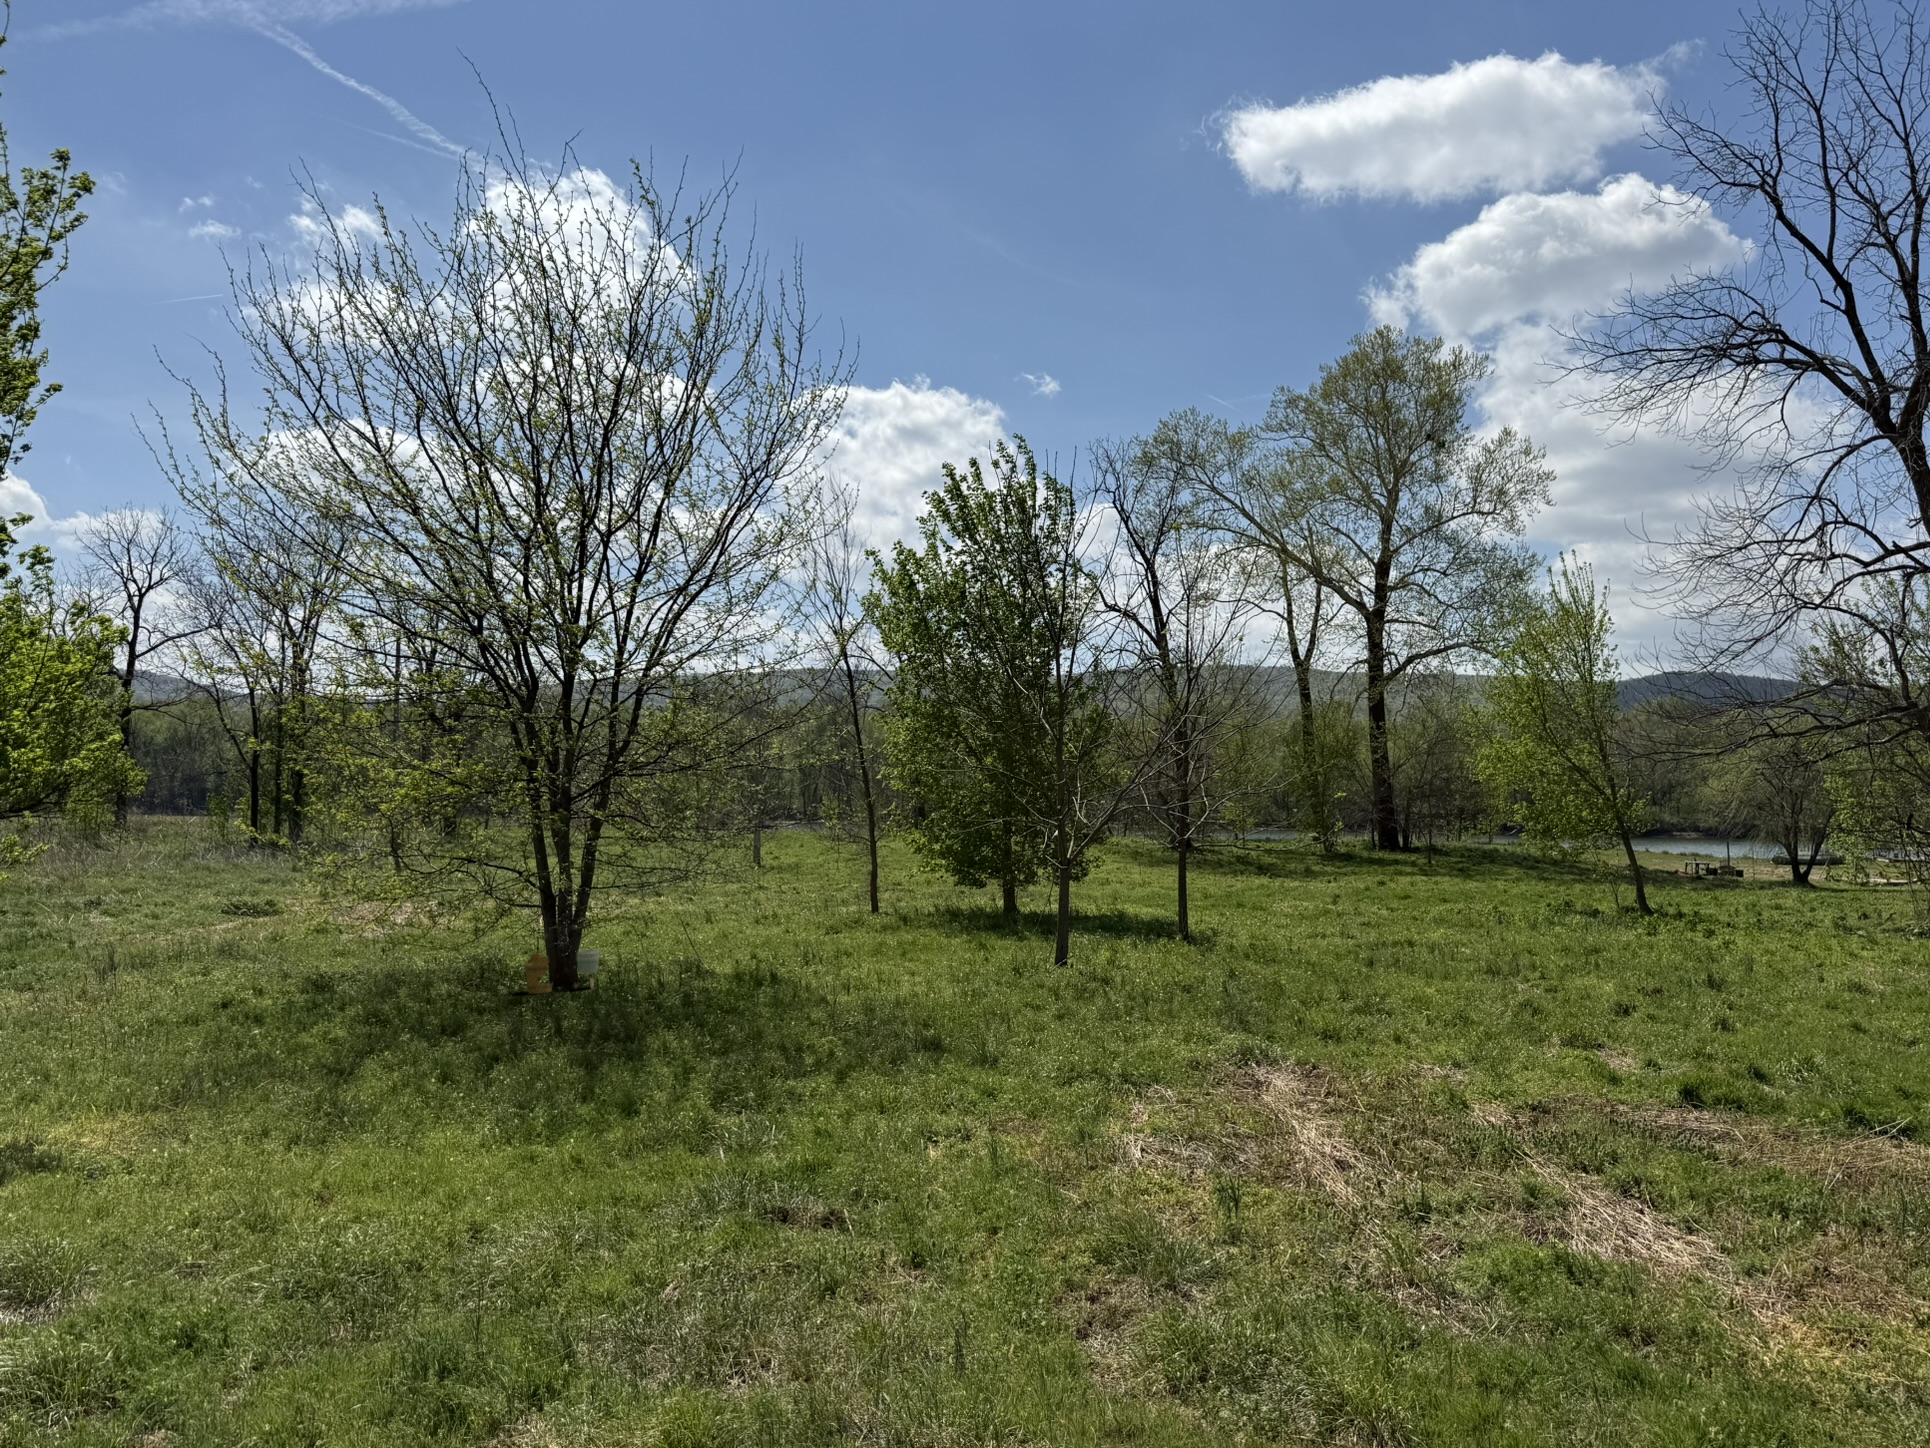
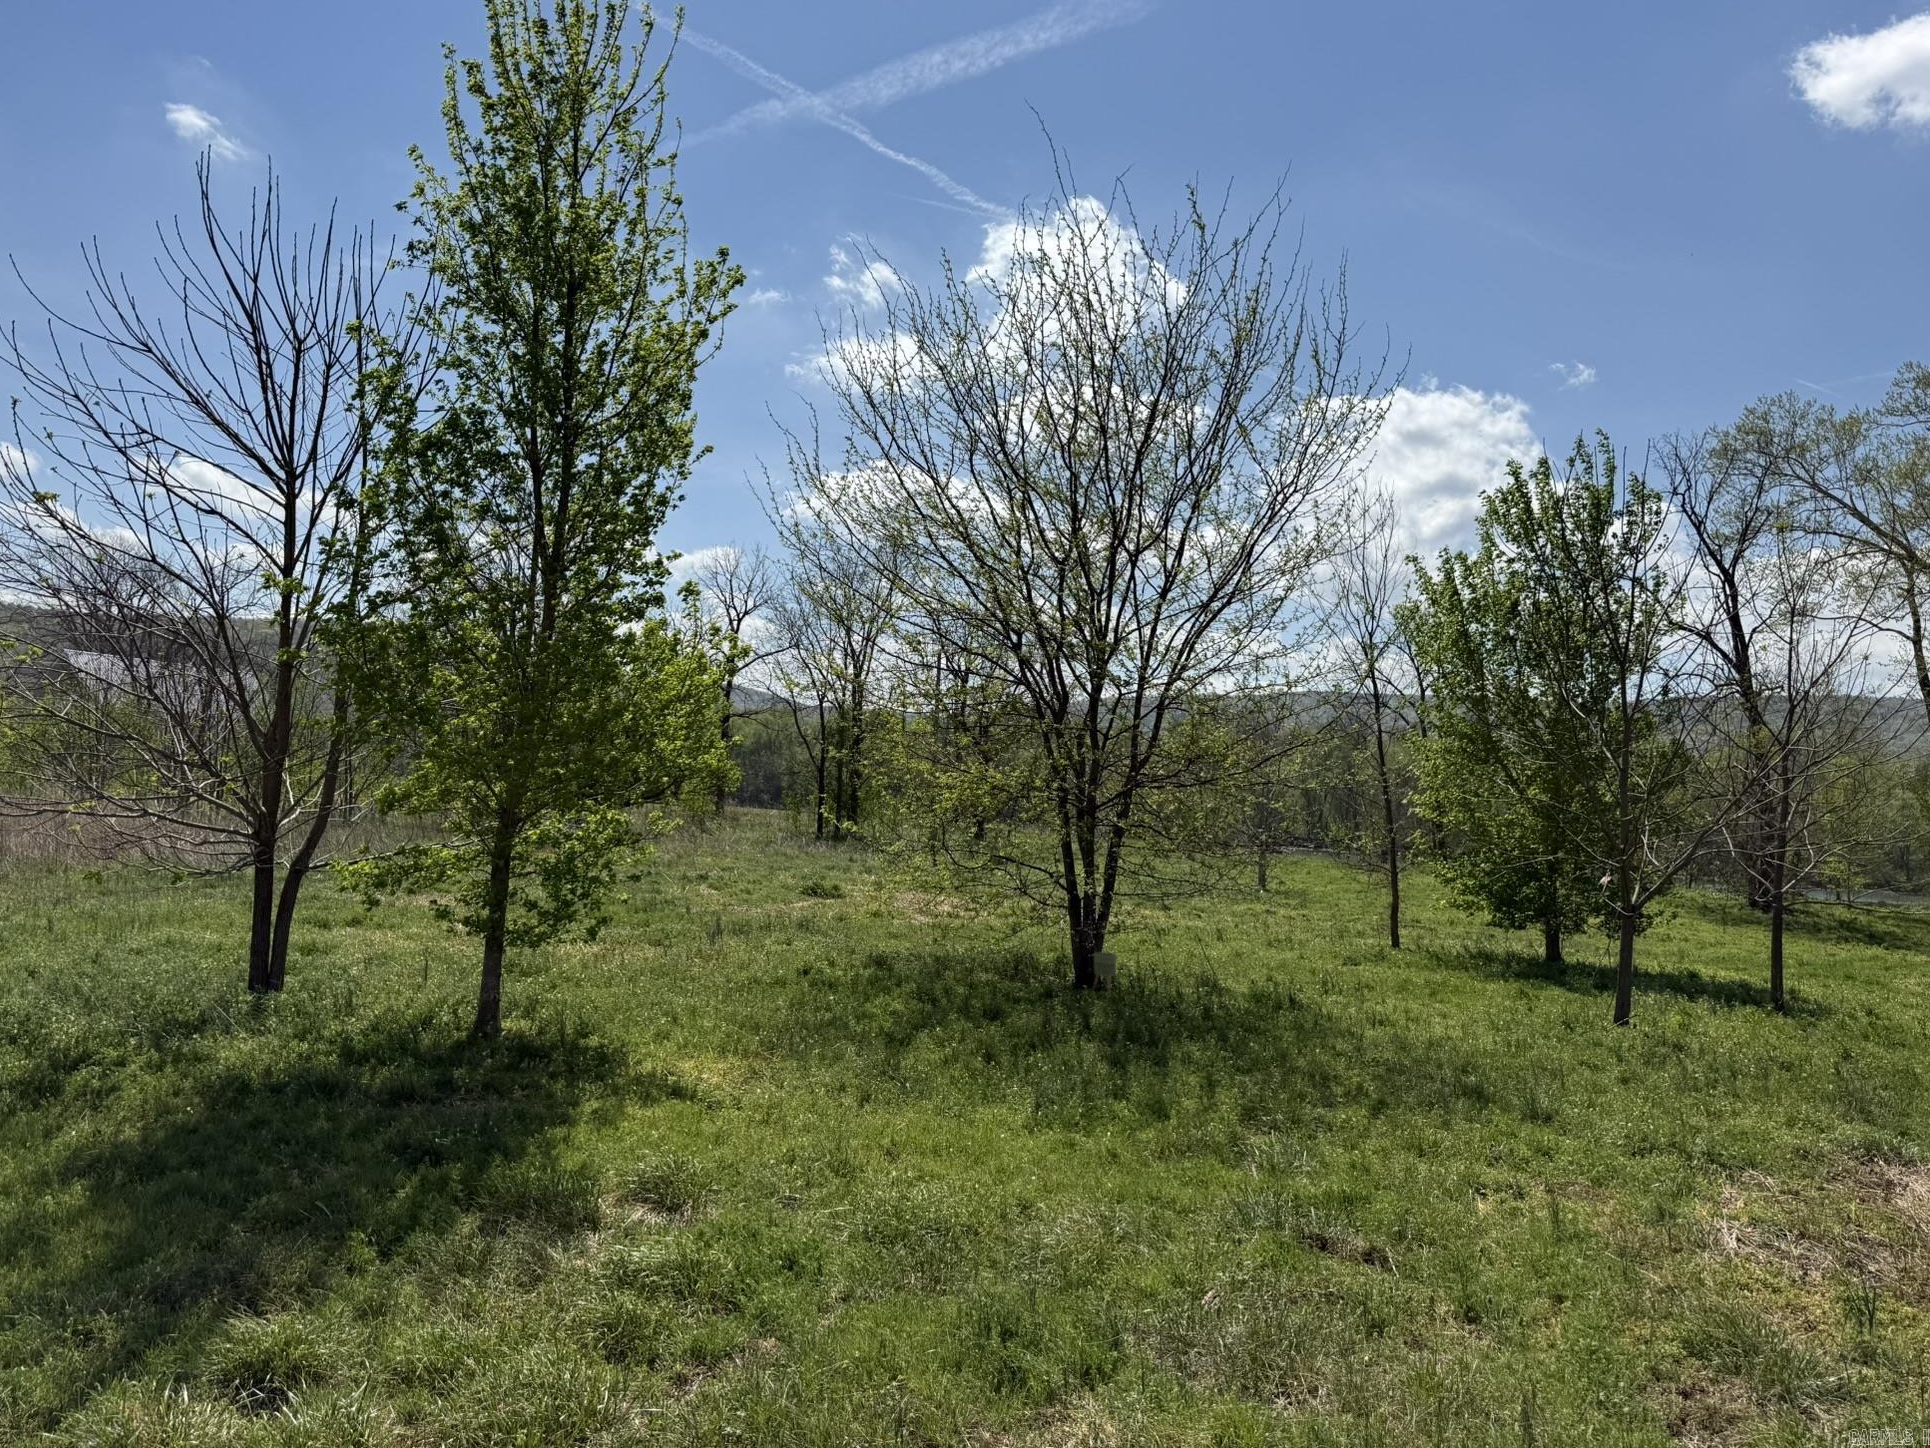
bucket: present [526,953,552,994] -> none [1049,950,1078,989]

